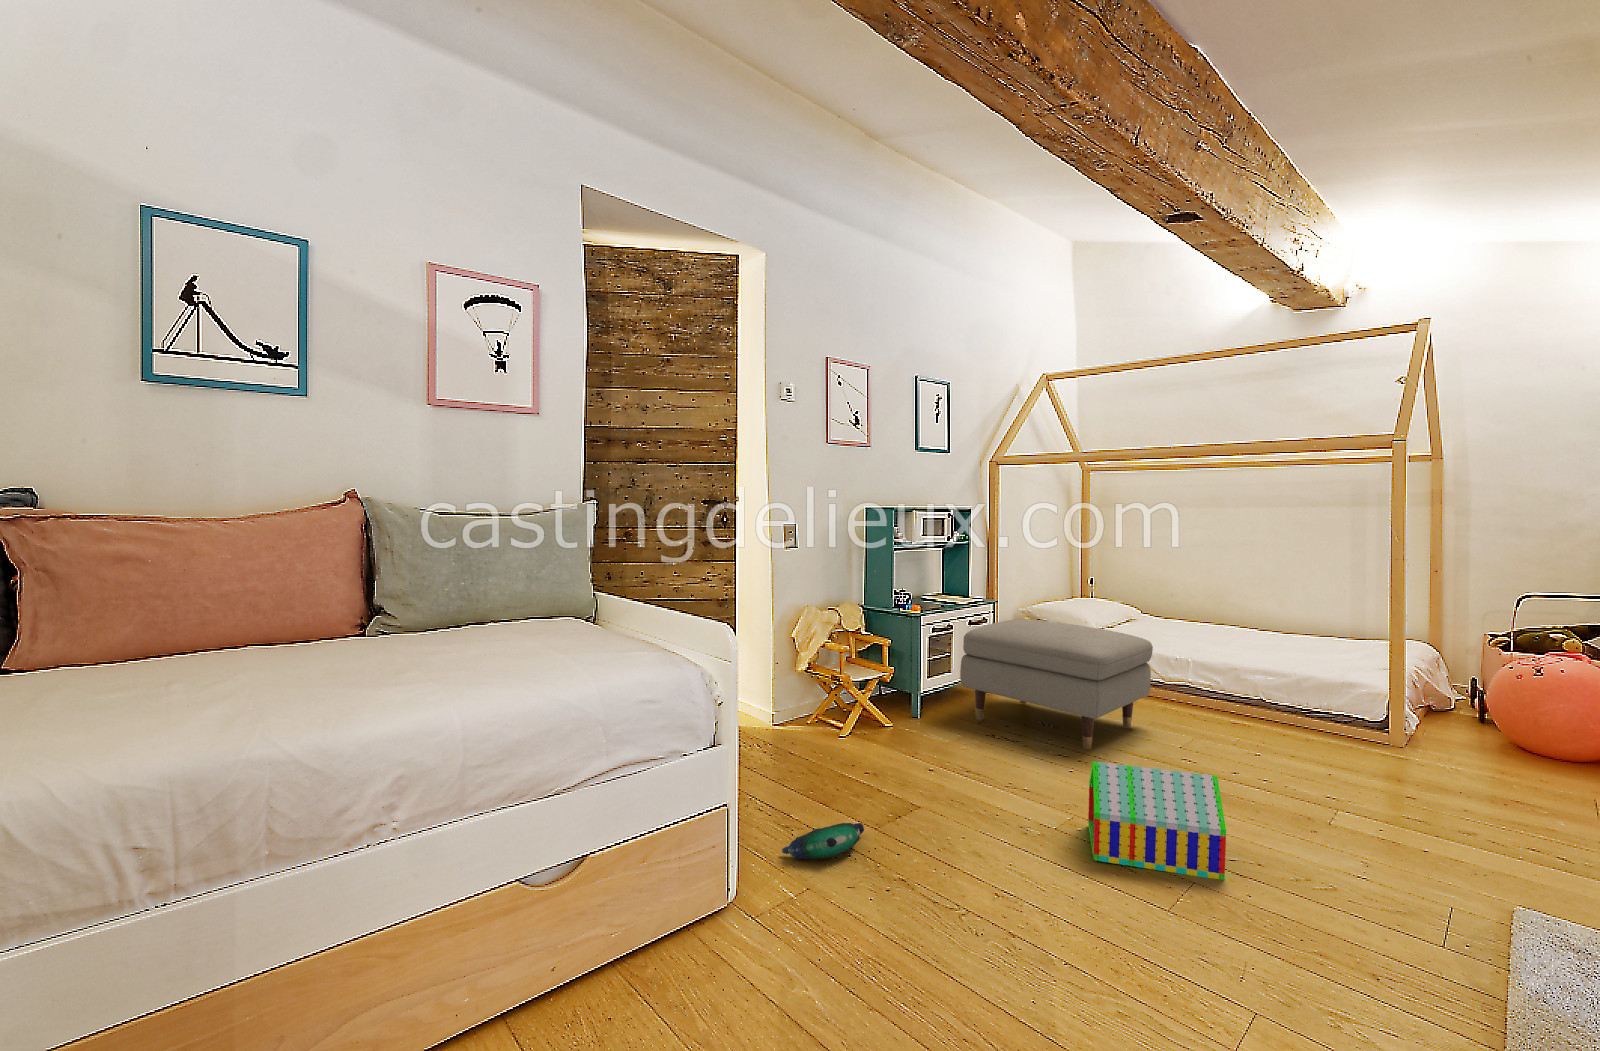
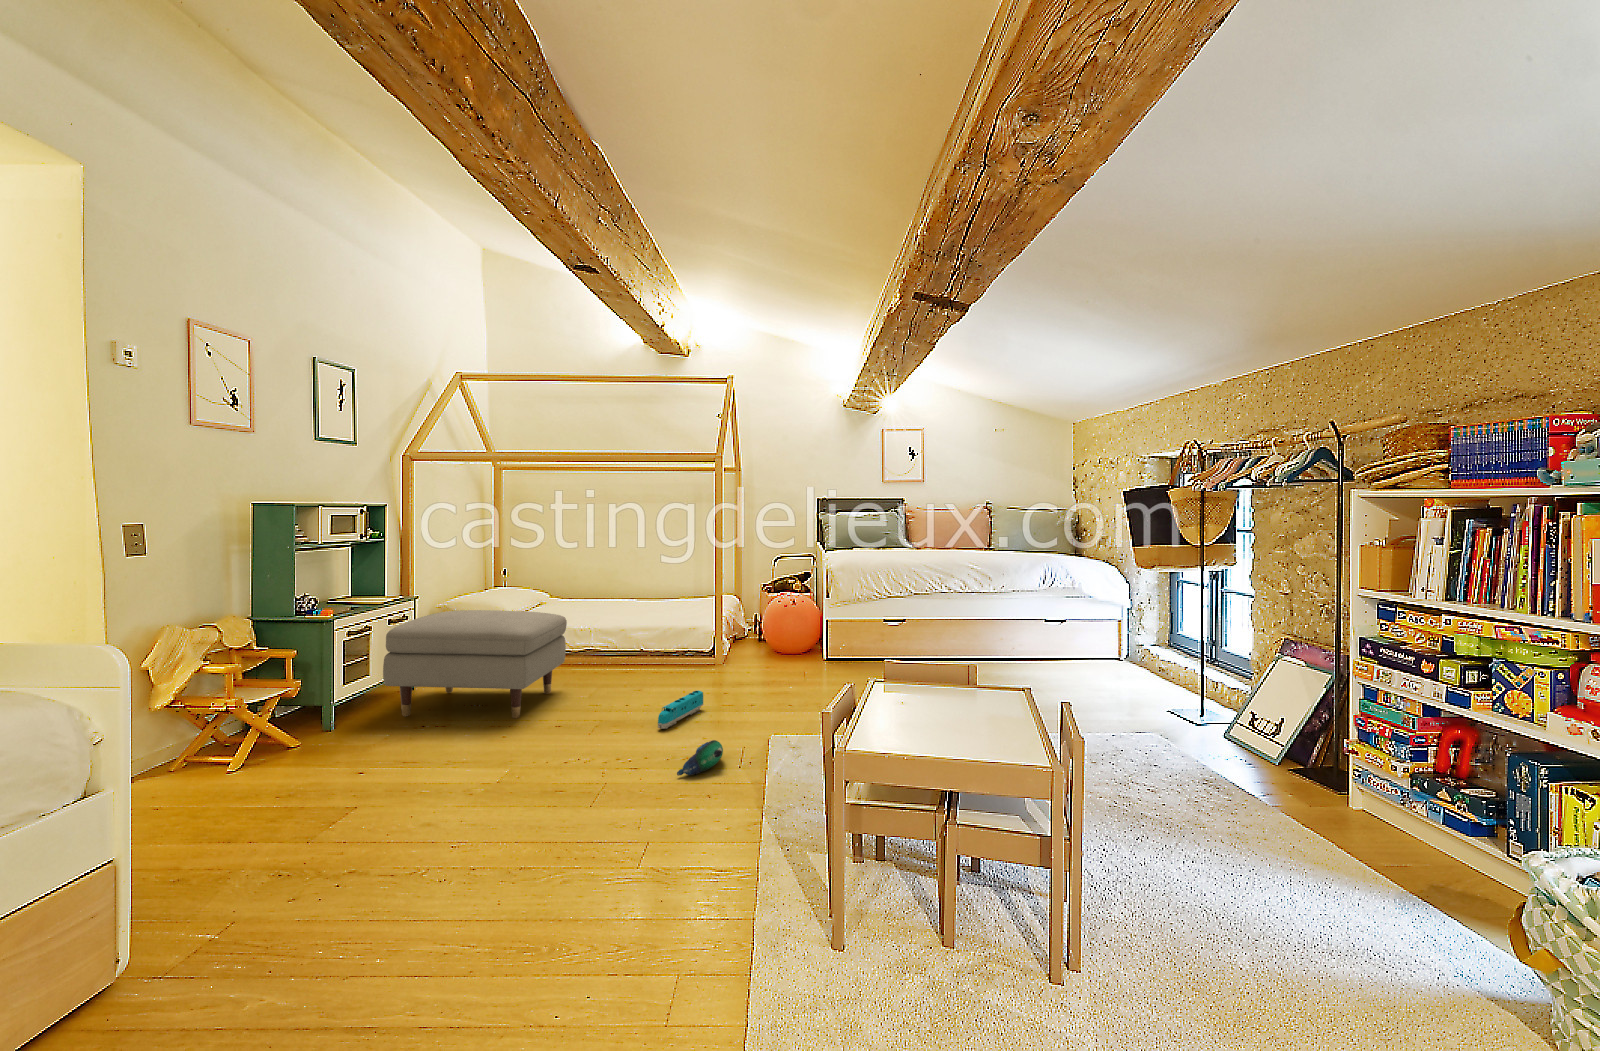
toy house: present [1088,761,1226,880] -> none [527,707,633,801]
toy train: none [1271,773,1350,816] -> present [658,690,703,729]
plush toy: present [782,823,865,860] -> present [677,740,723,776]

